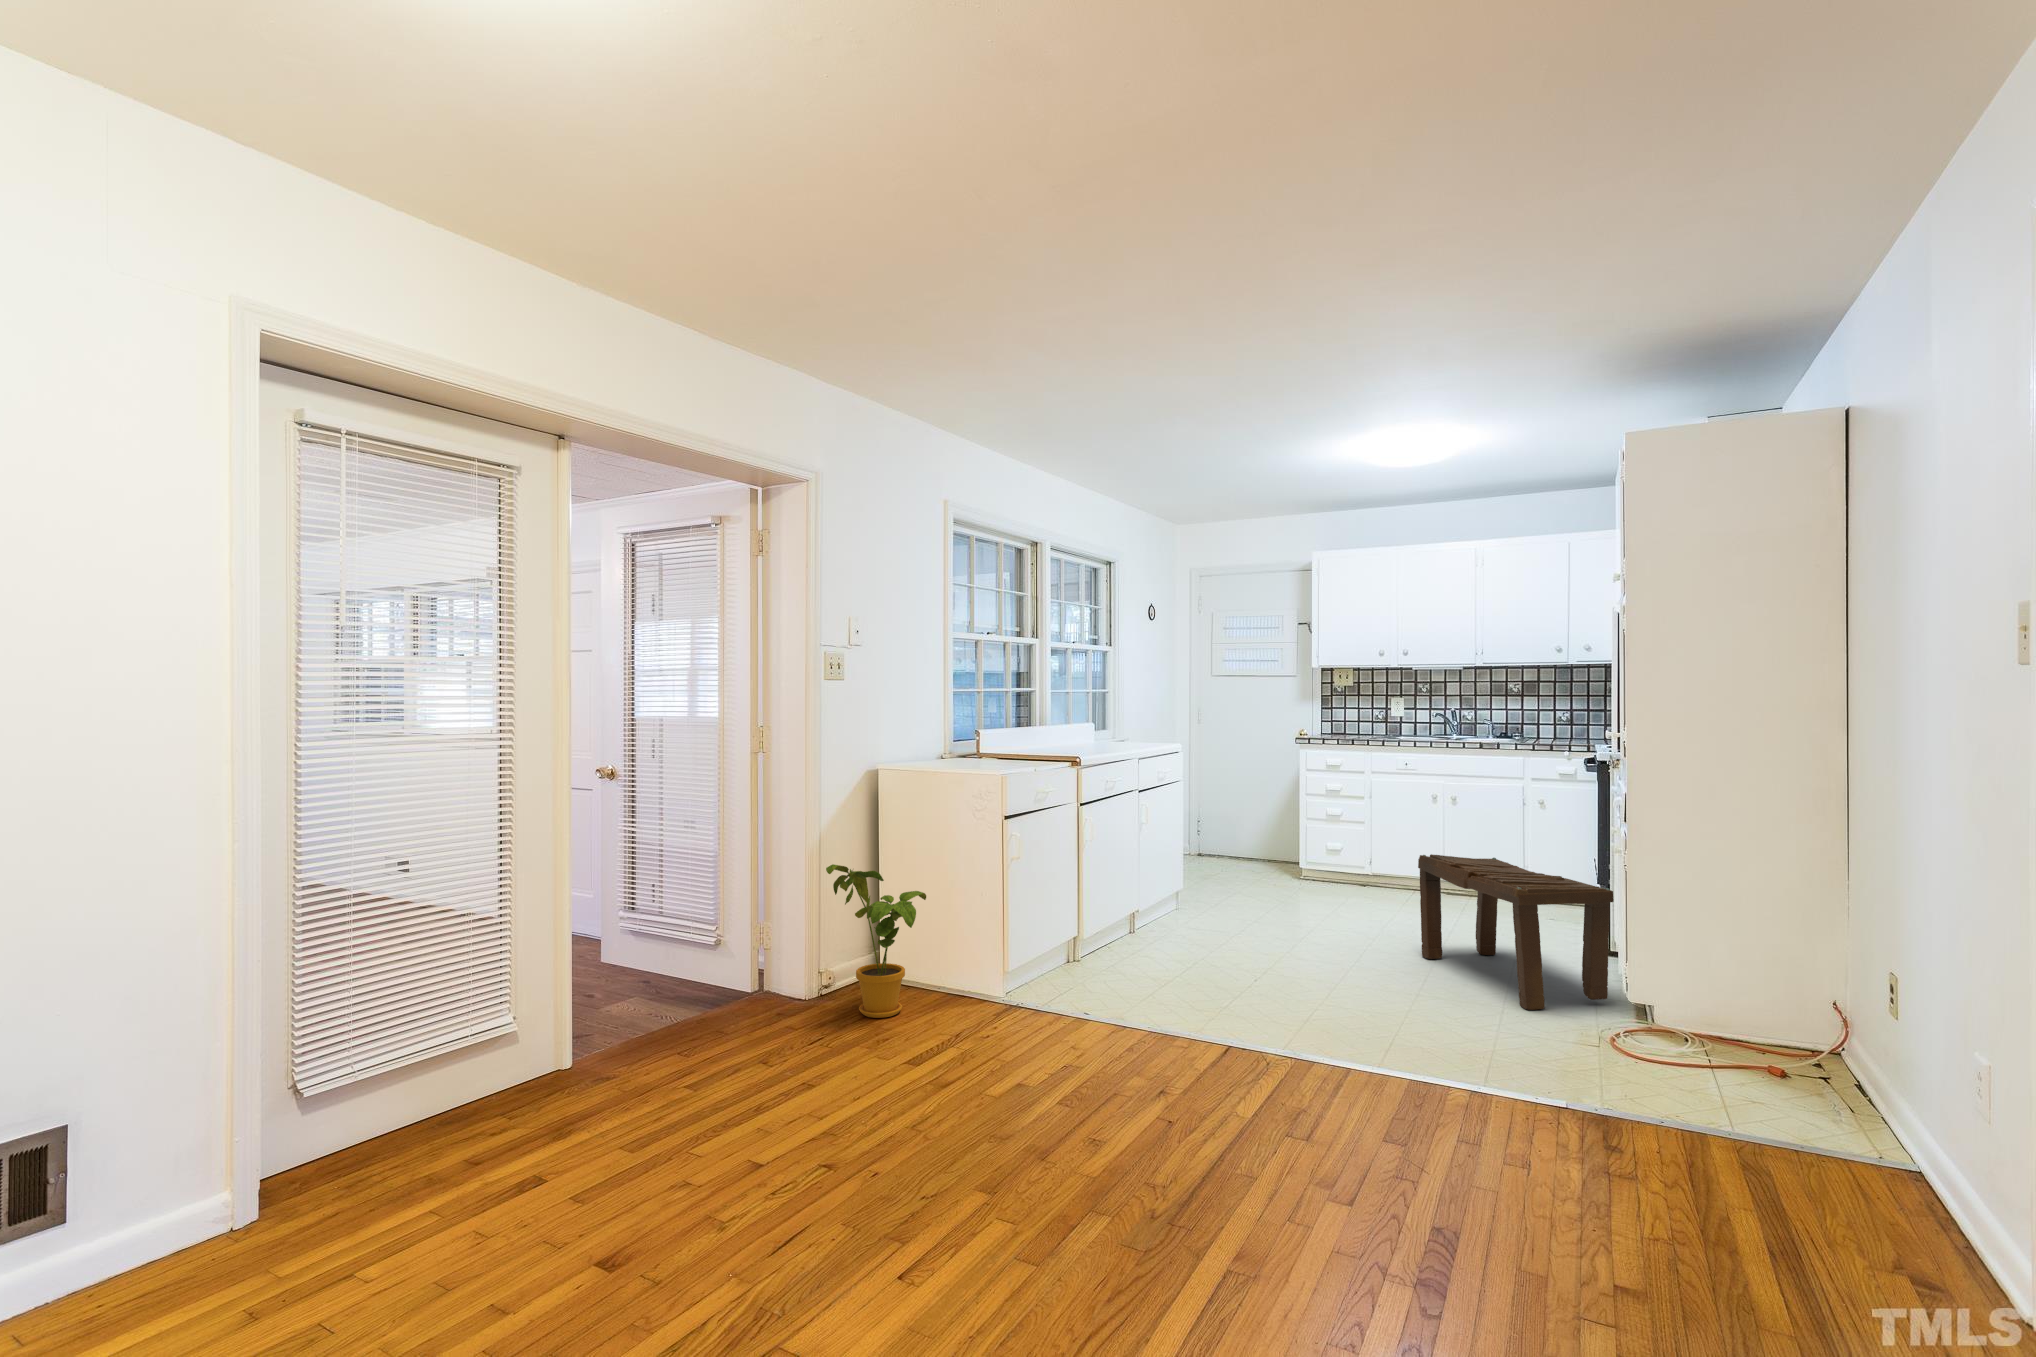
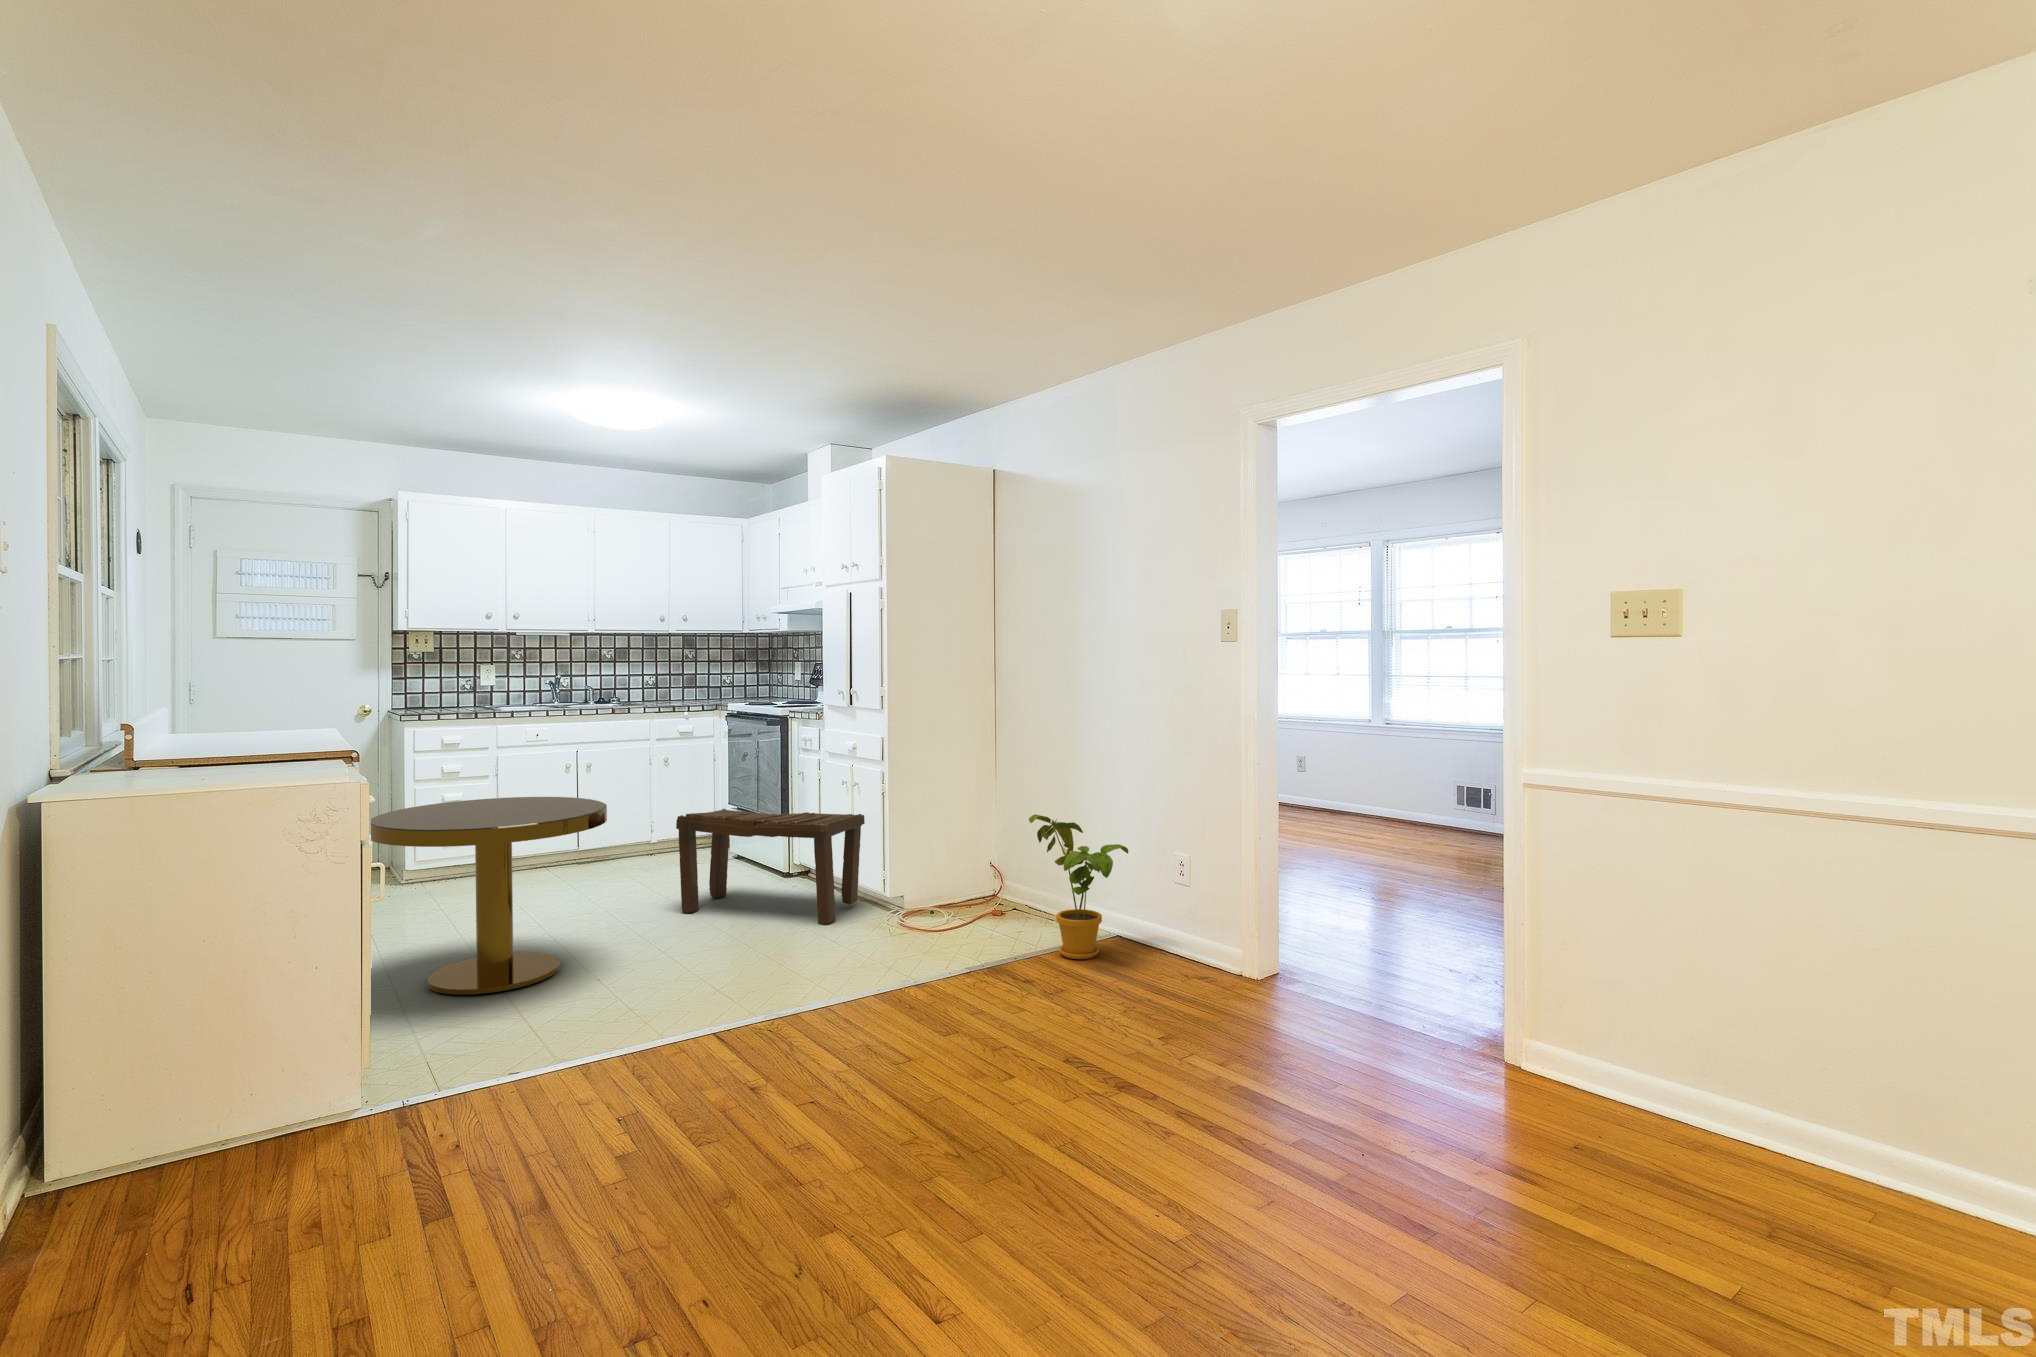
side table: none [1113,809,1291,969] -> present [371,797,607,995]
house plant: present [826,864,926,1018] -> present [1029,814,1128,959]

